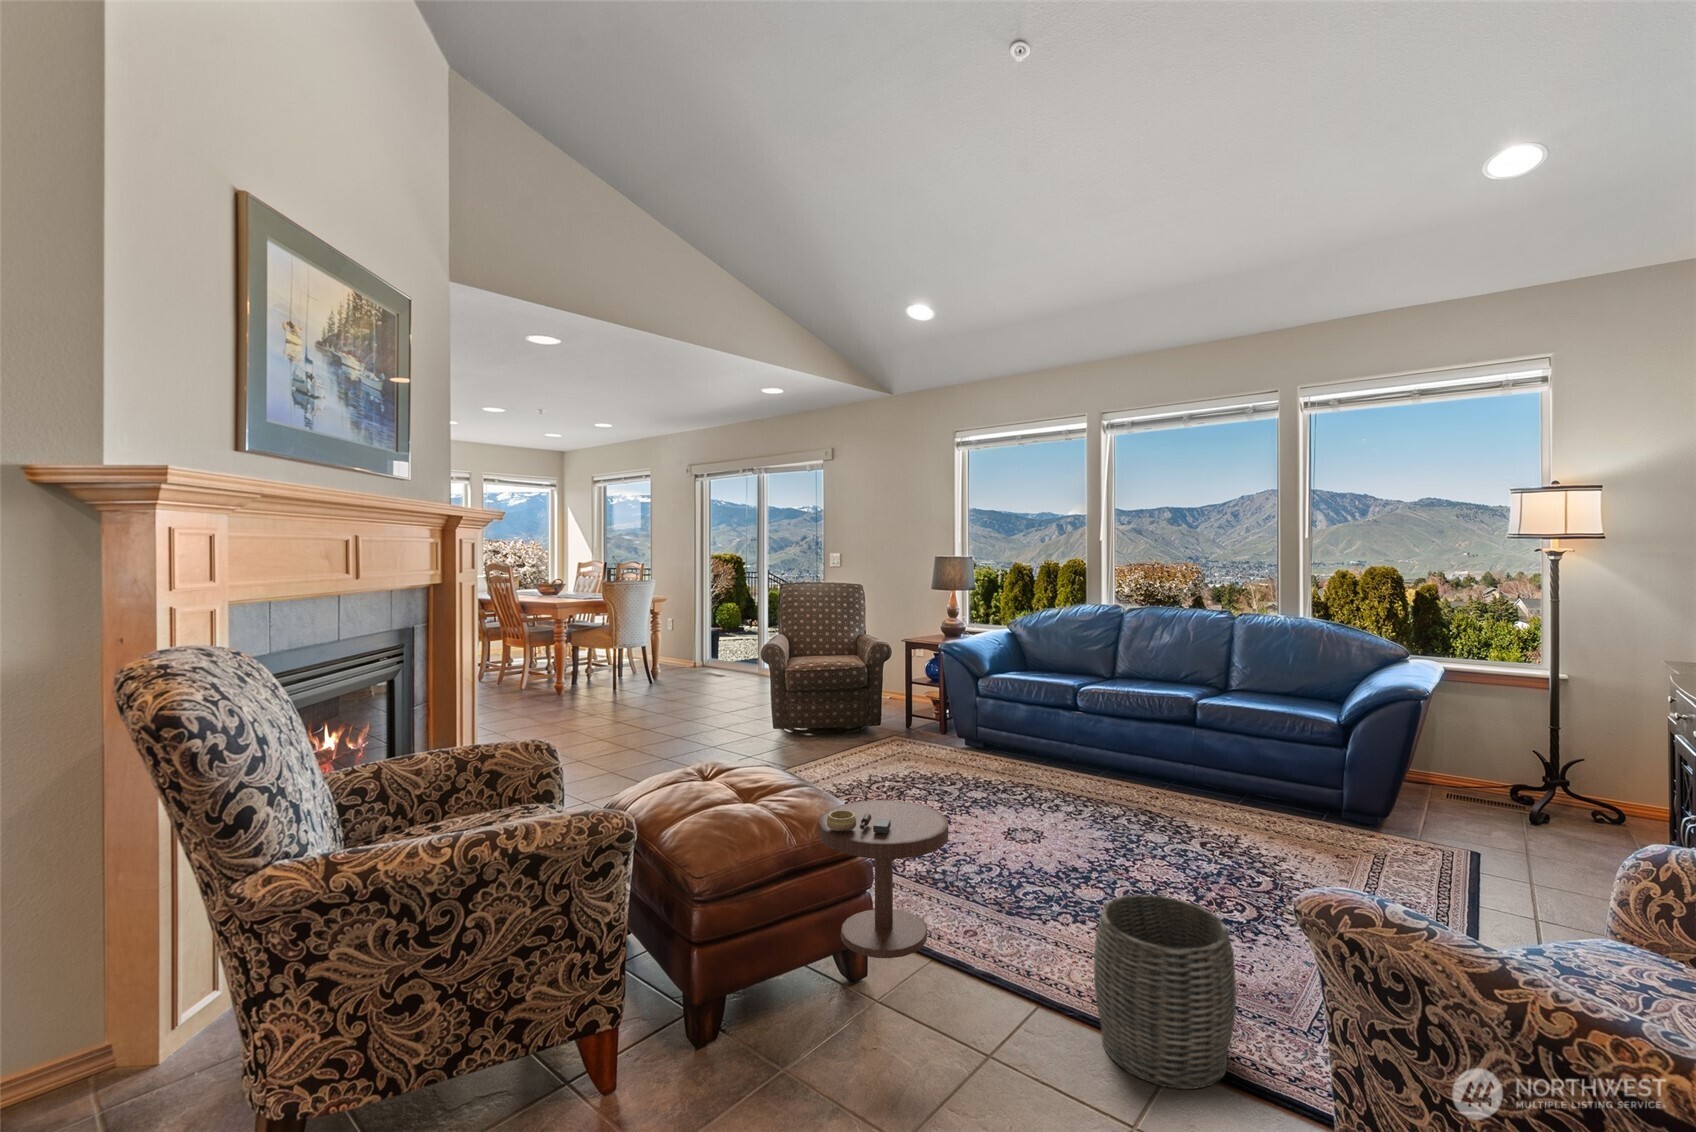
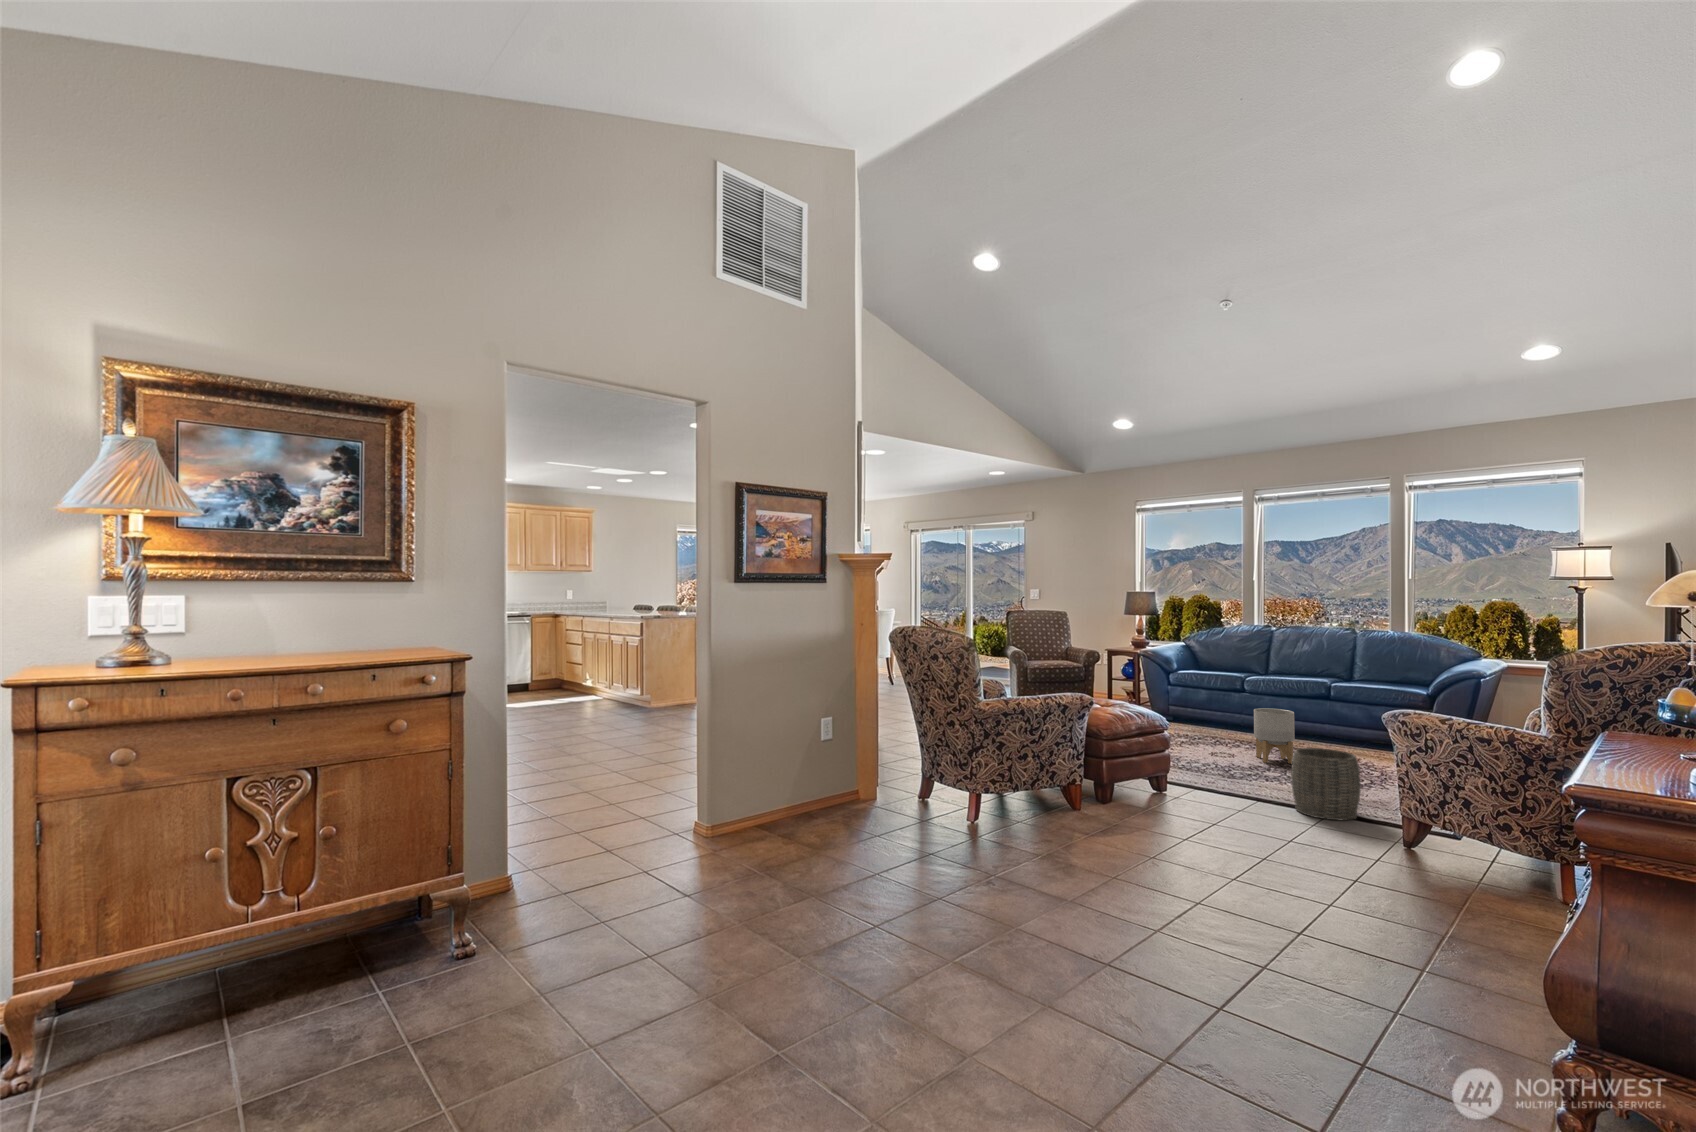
planter: none [1066,755,1131,857] -> present [1254,708,1295,764]
side table: present [819,800,948,958] -> none [1161,700,1224,808]

